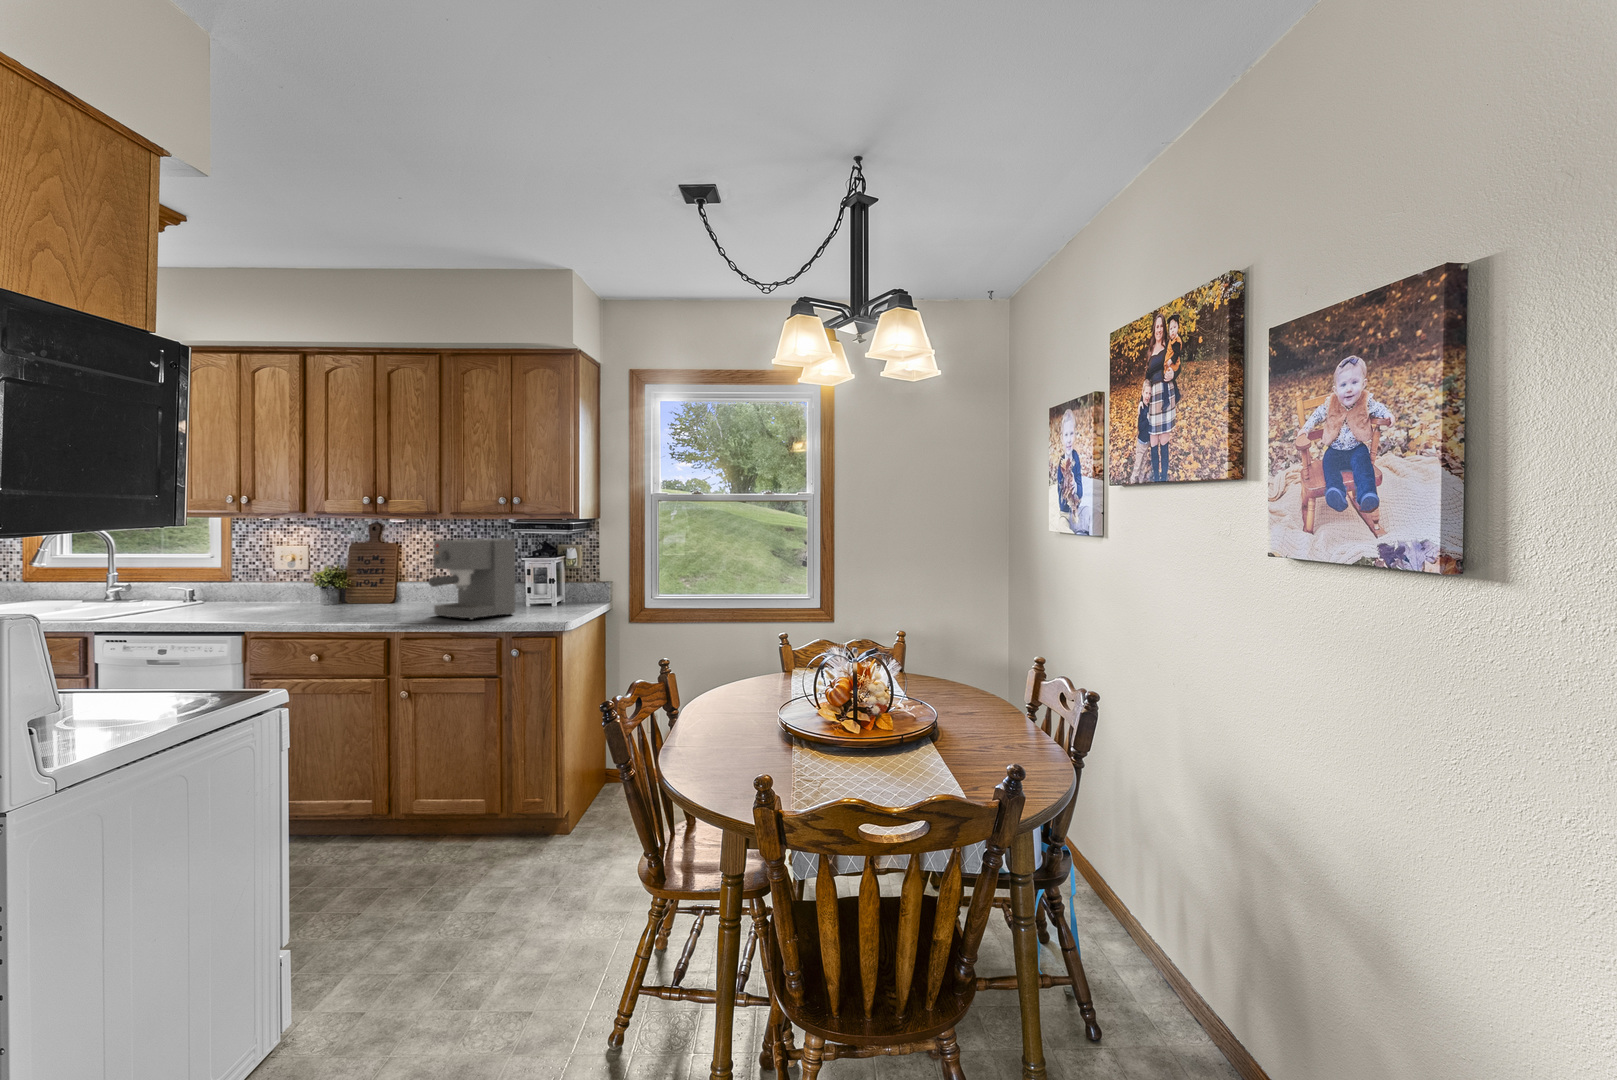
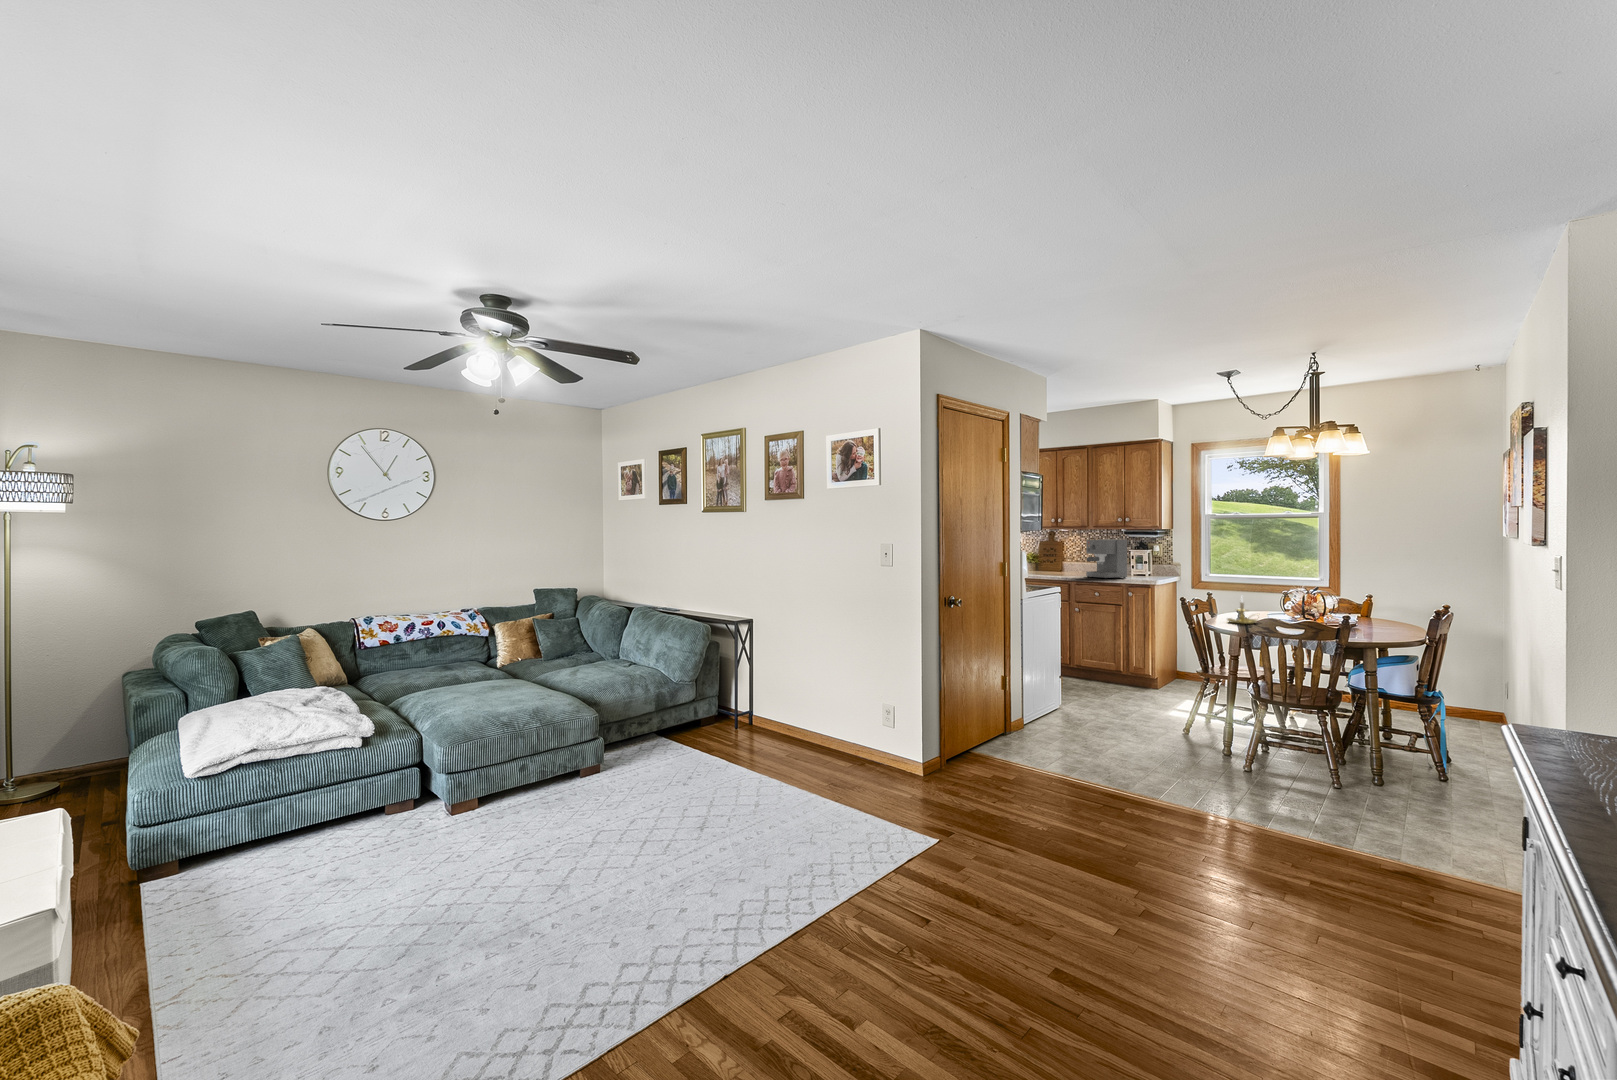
candle holder: none [705,682,775,756] -> present [1227,597,1257,624]

